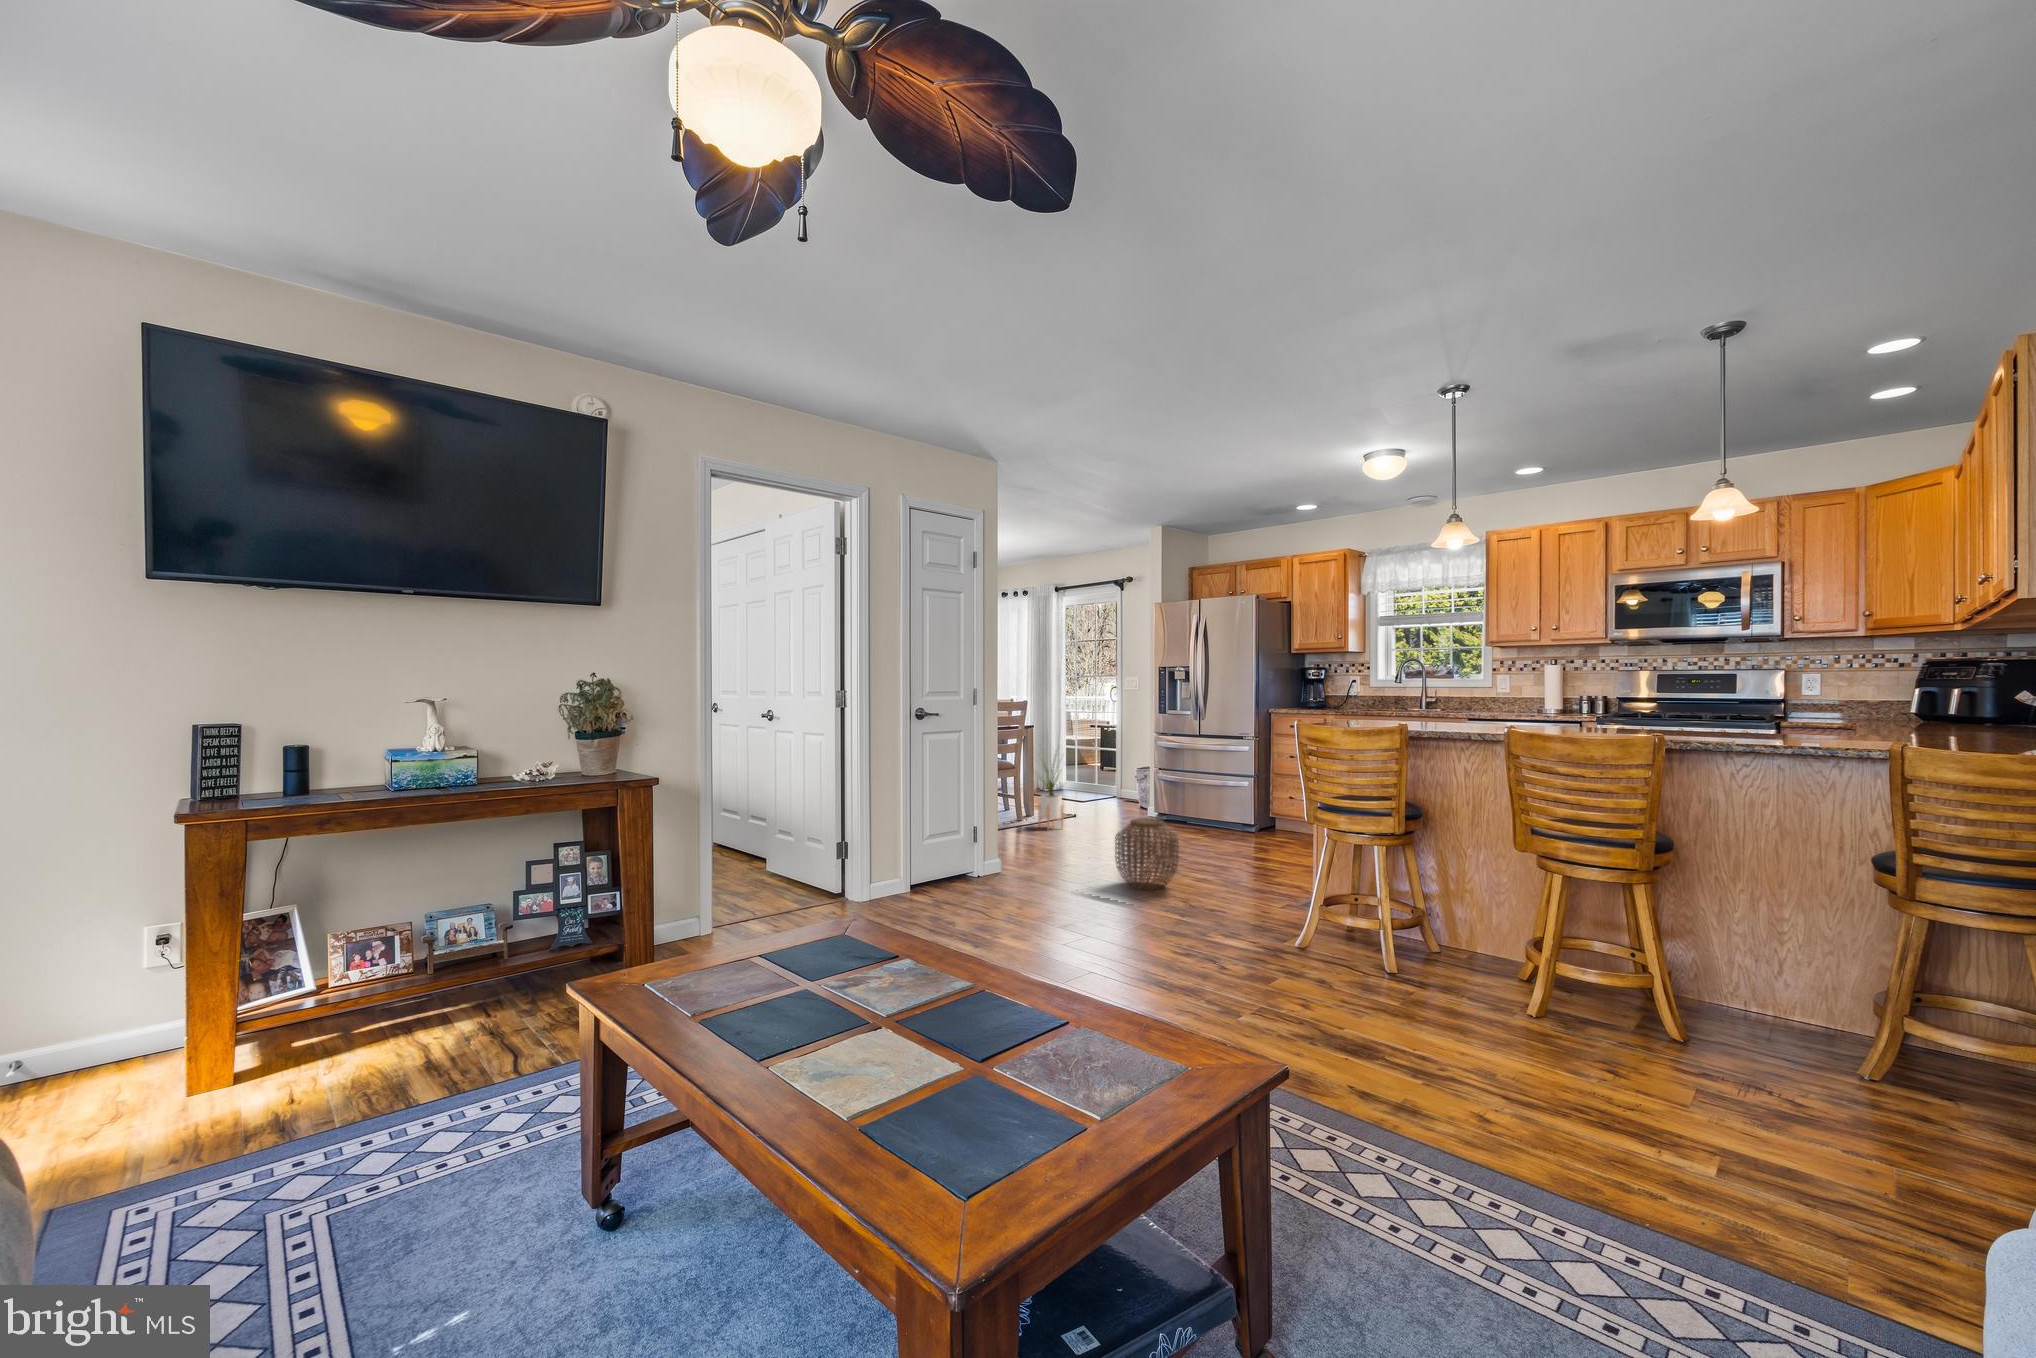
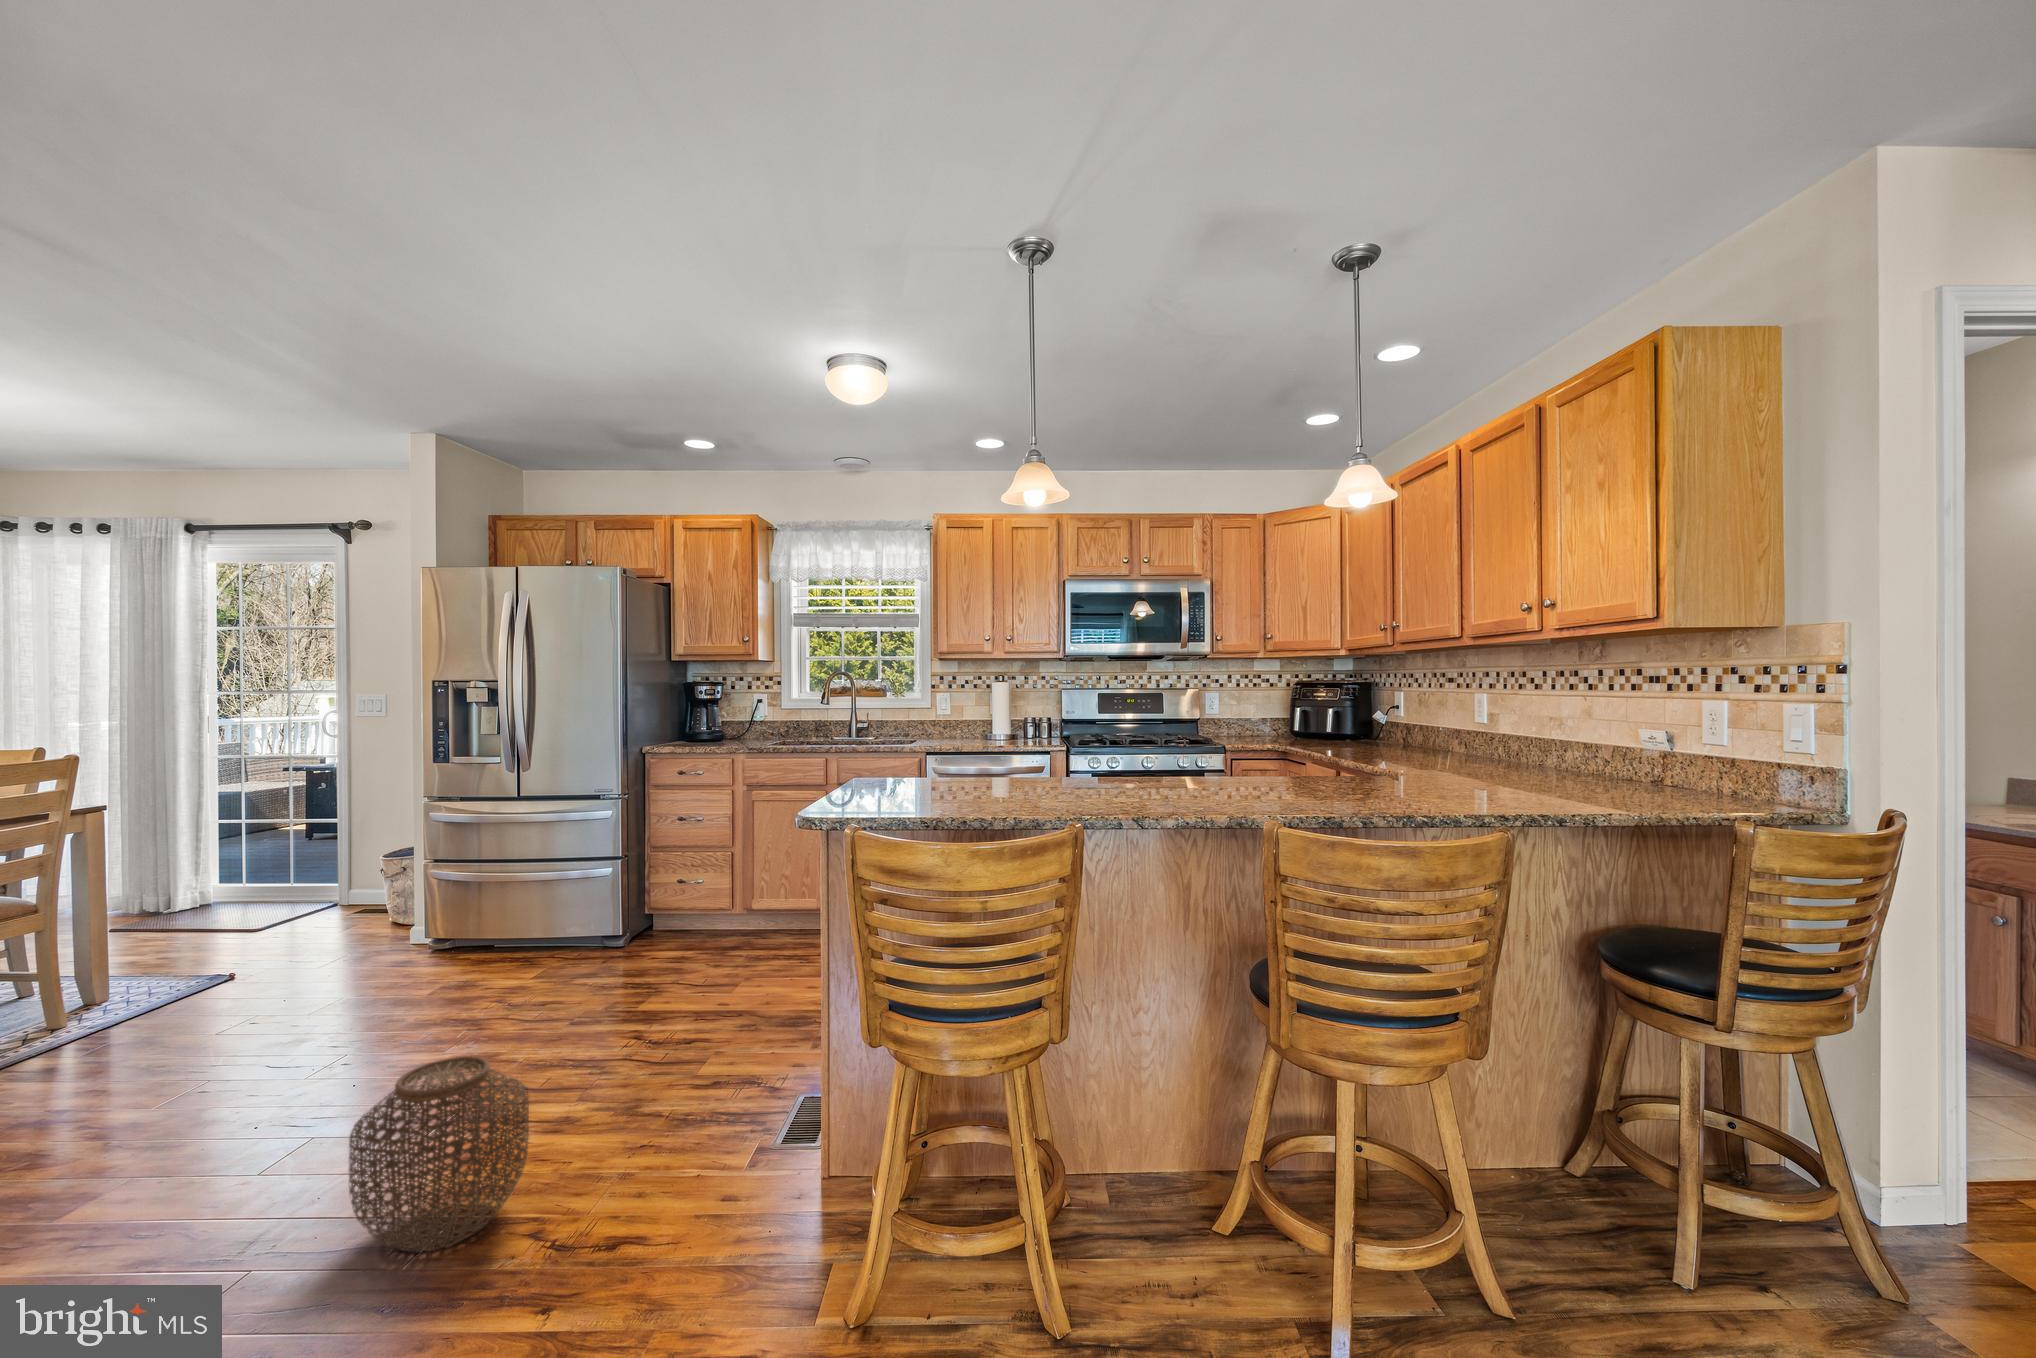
house plant: present [1038,749,1063,829] -> none [82,855,226,1061]

